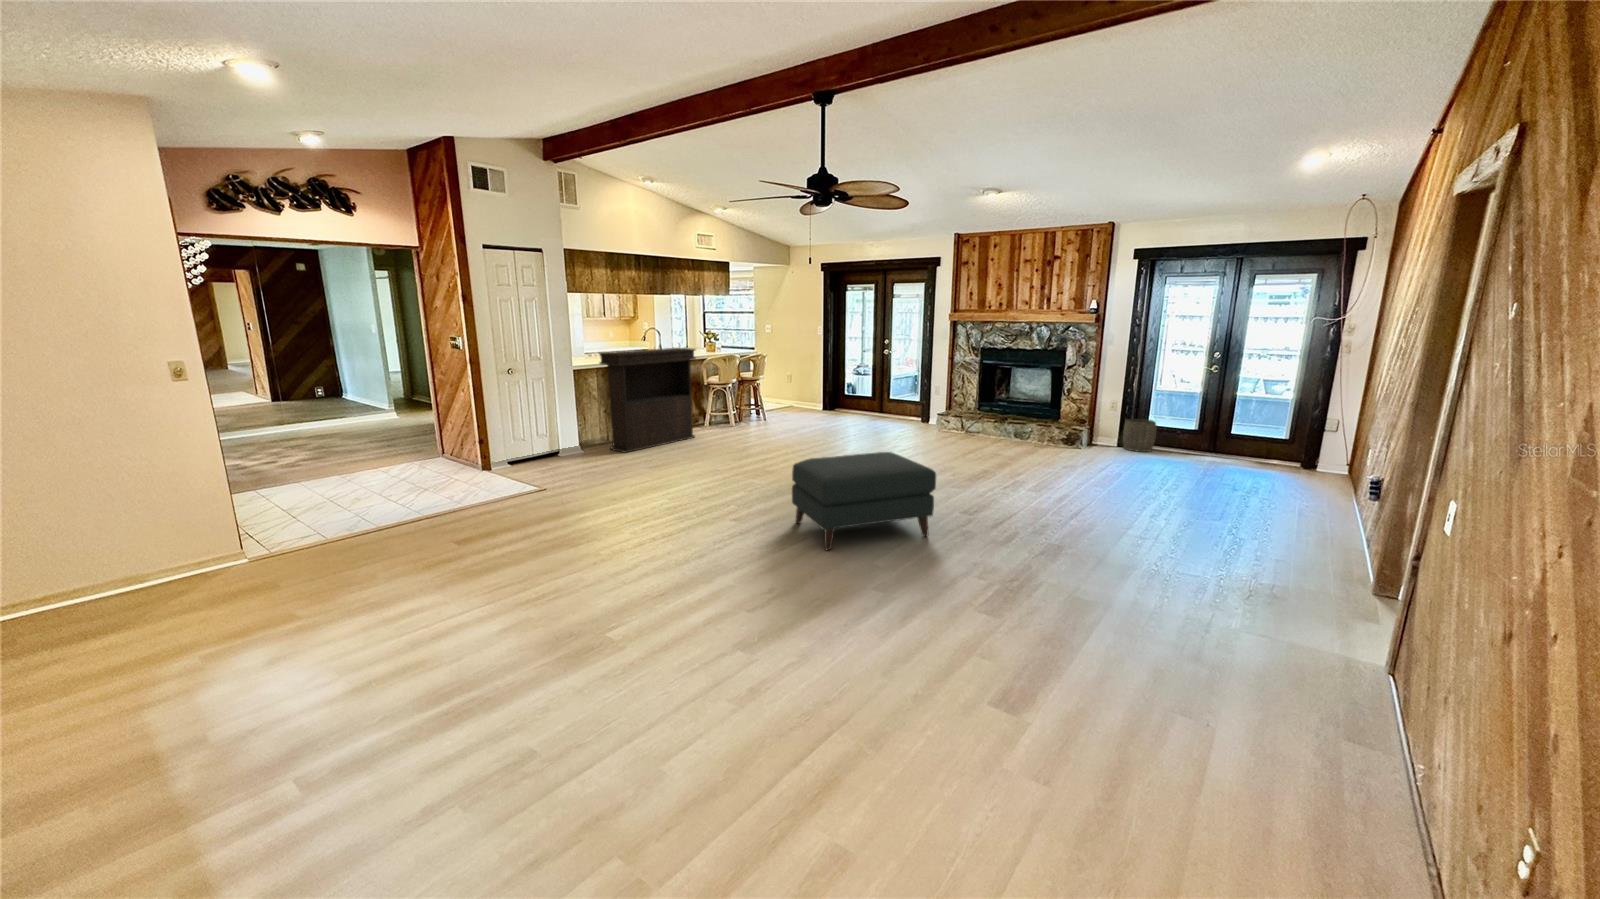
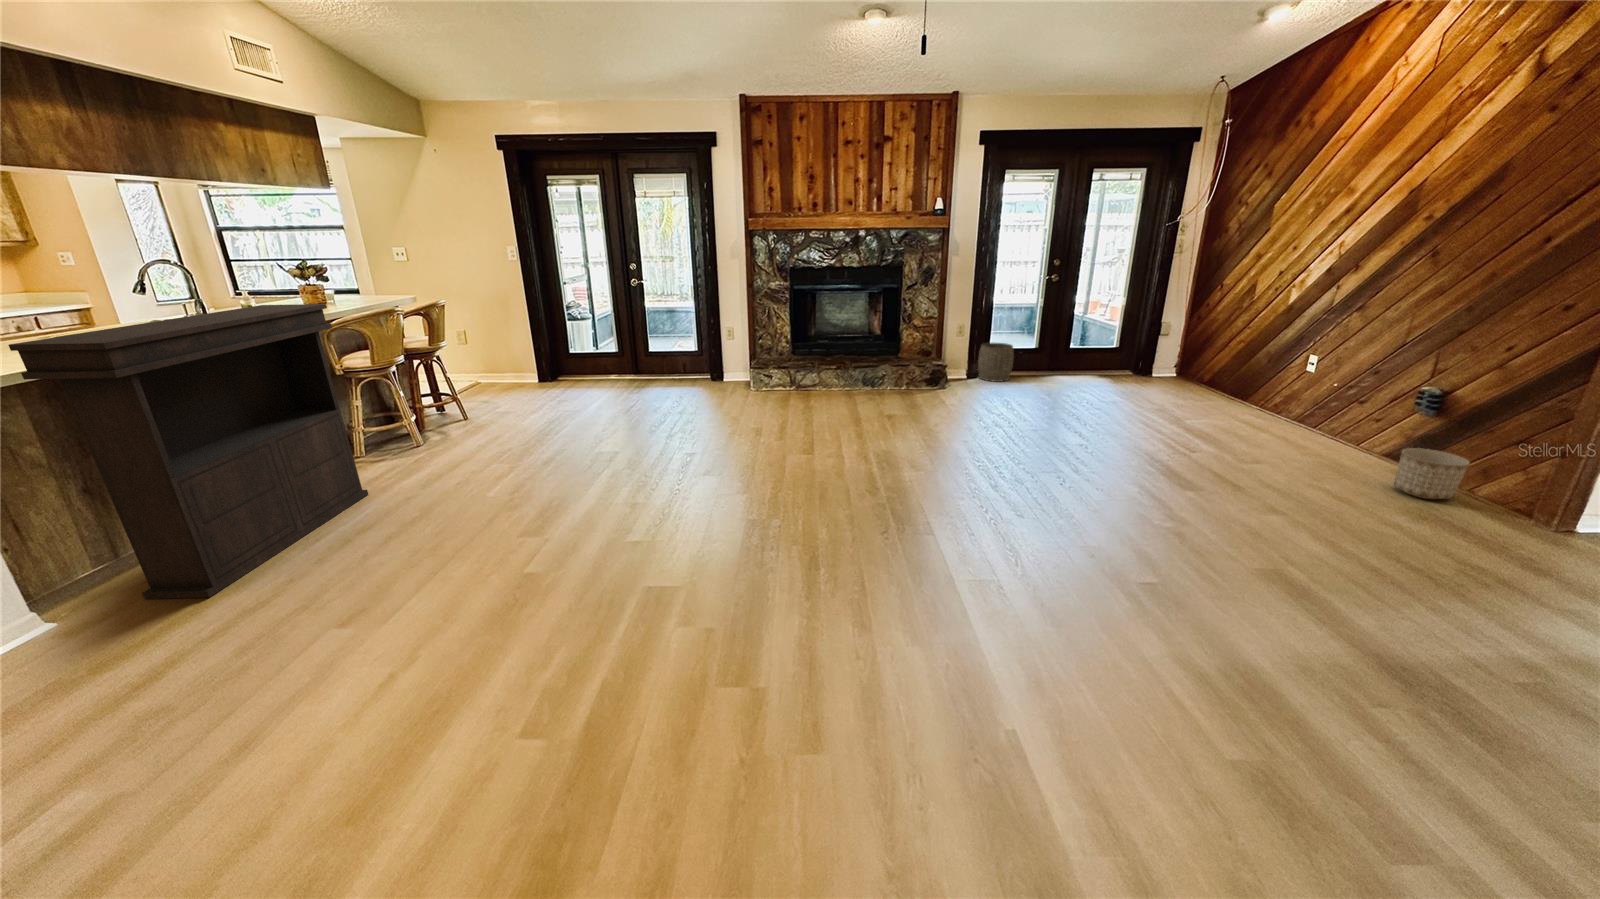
ottoman: present [792,452,936,550] -> none [915,486,1179,783]
planter: none [1305,518,1362,563] -> present [1394,448,1469,499]

